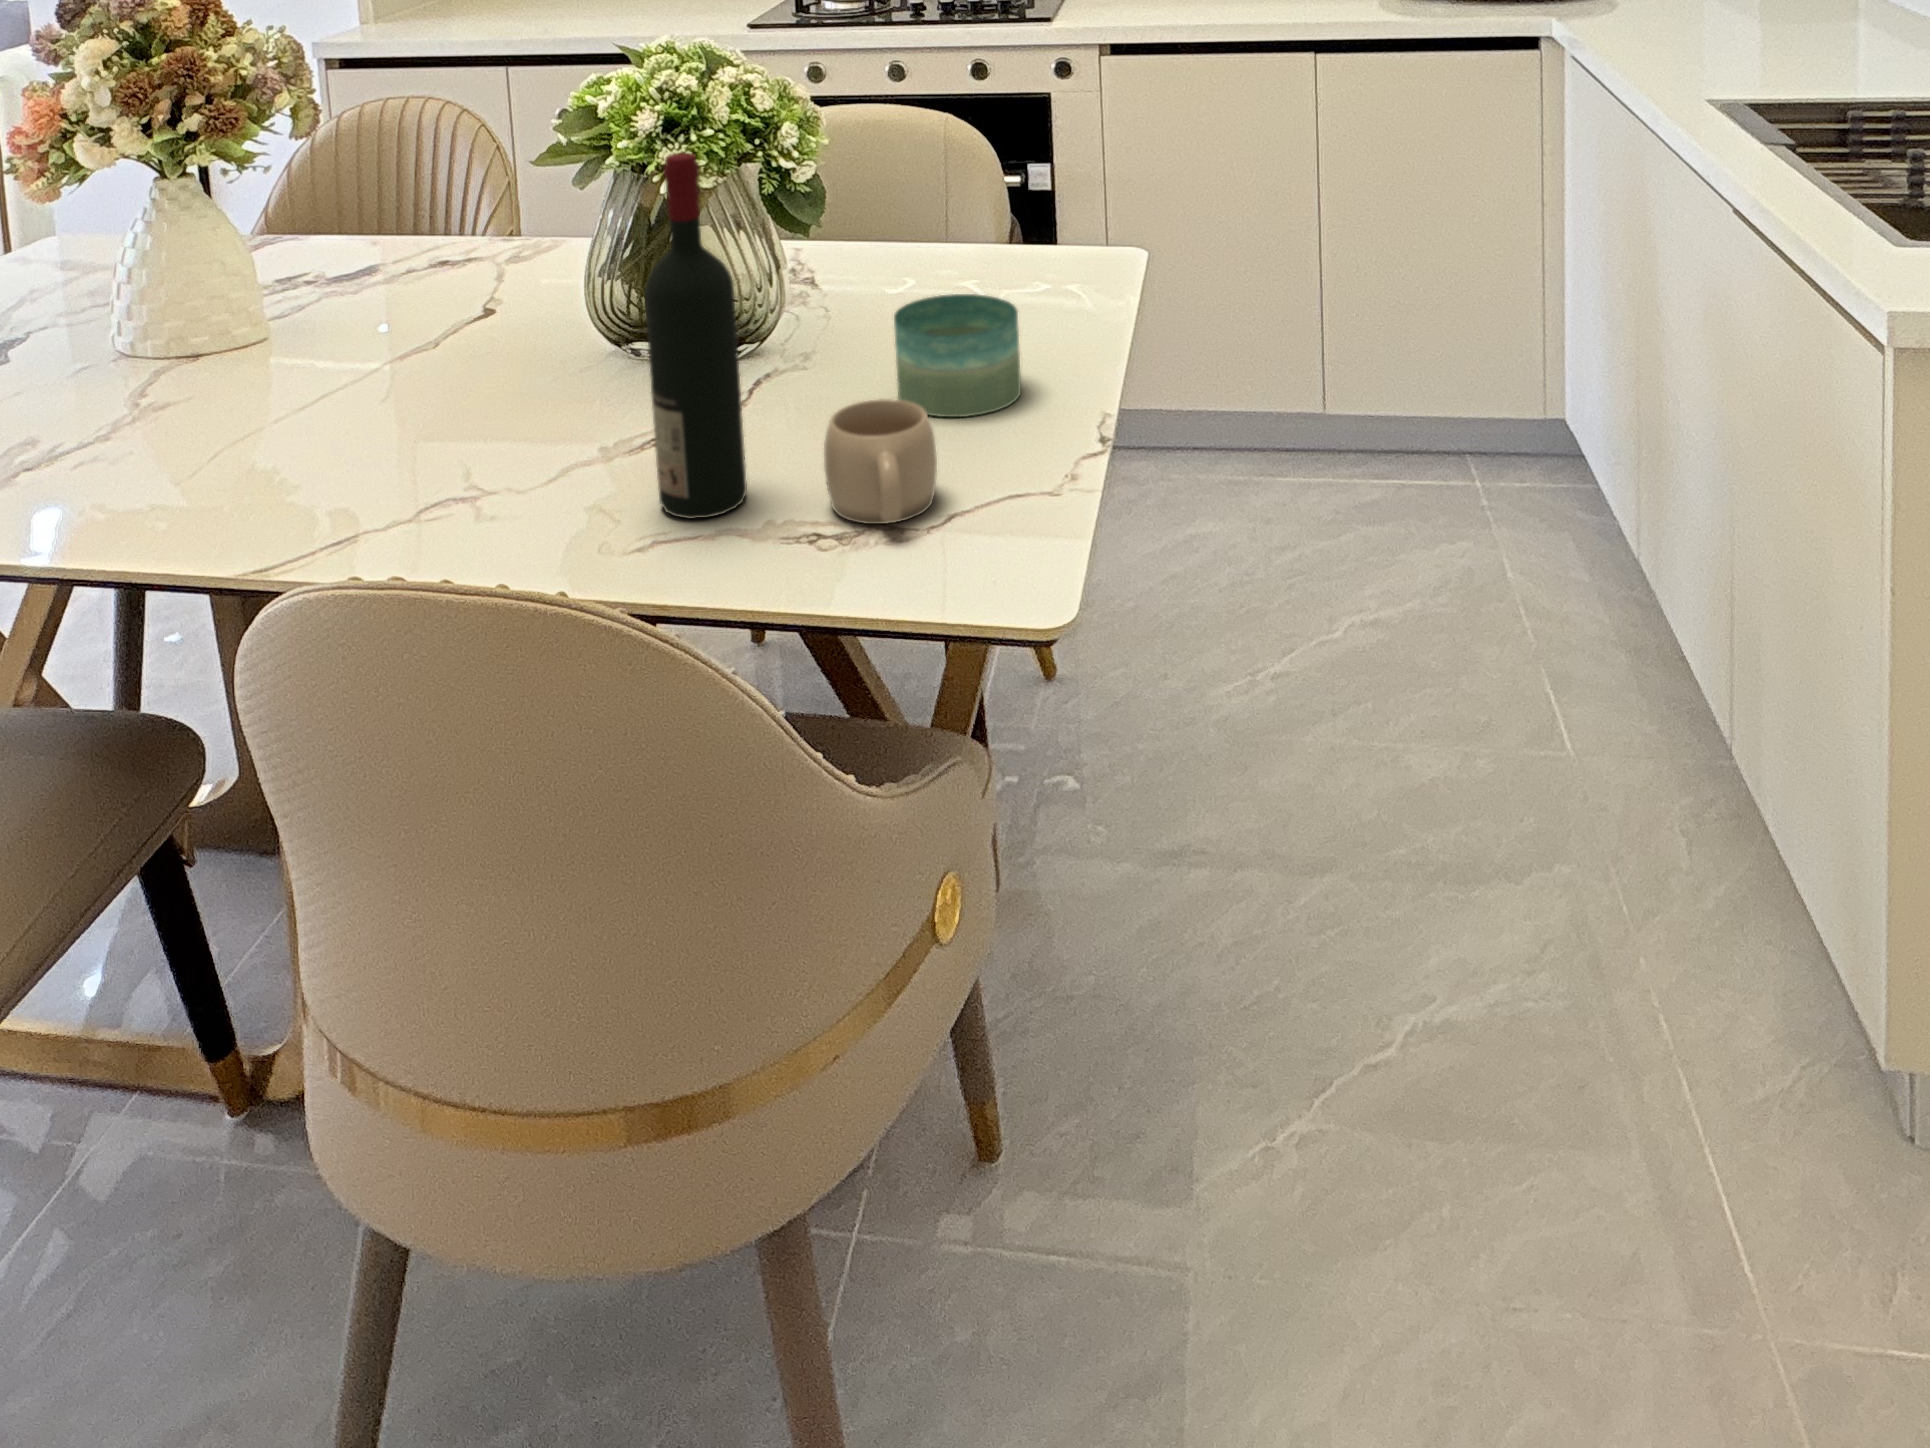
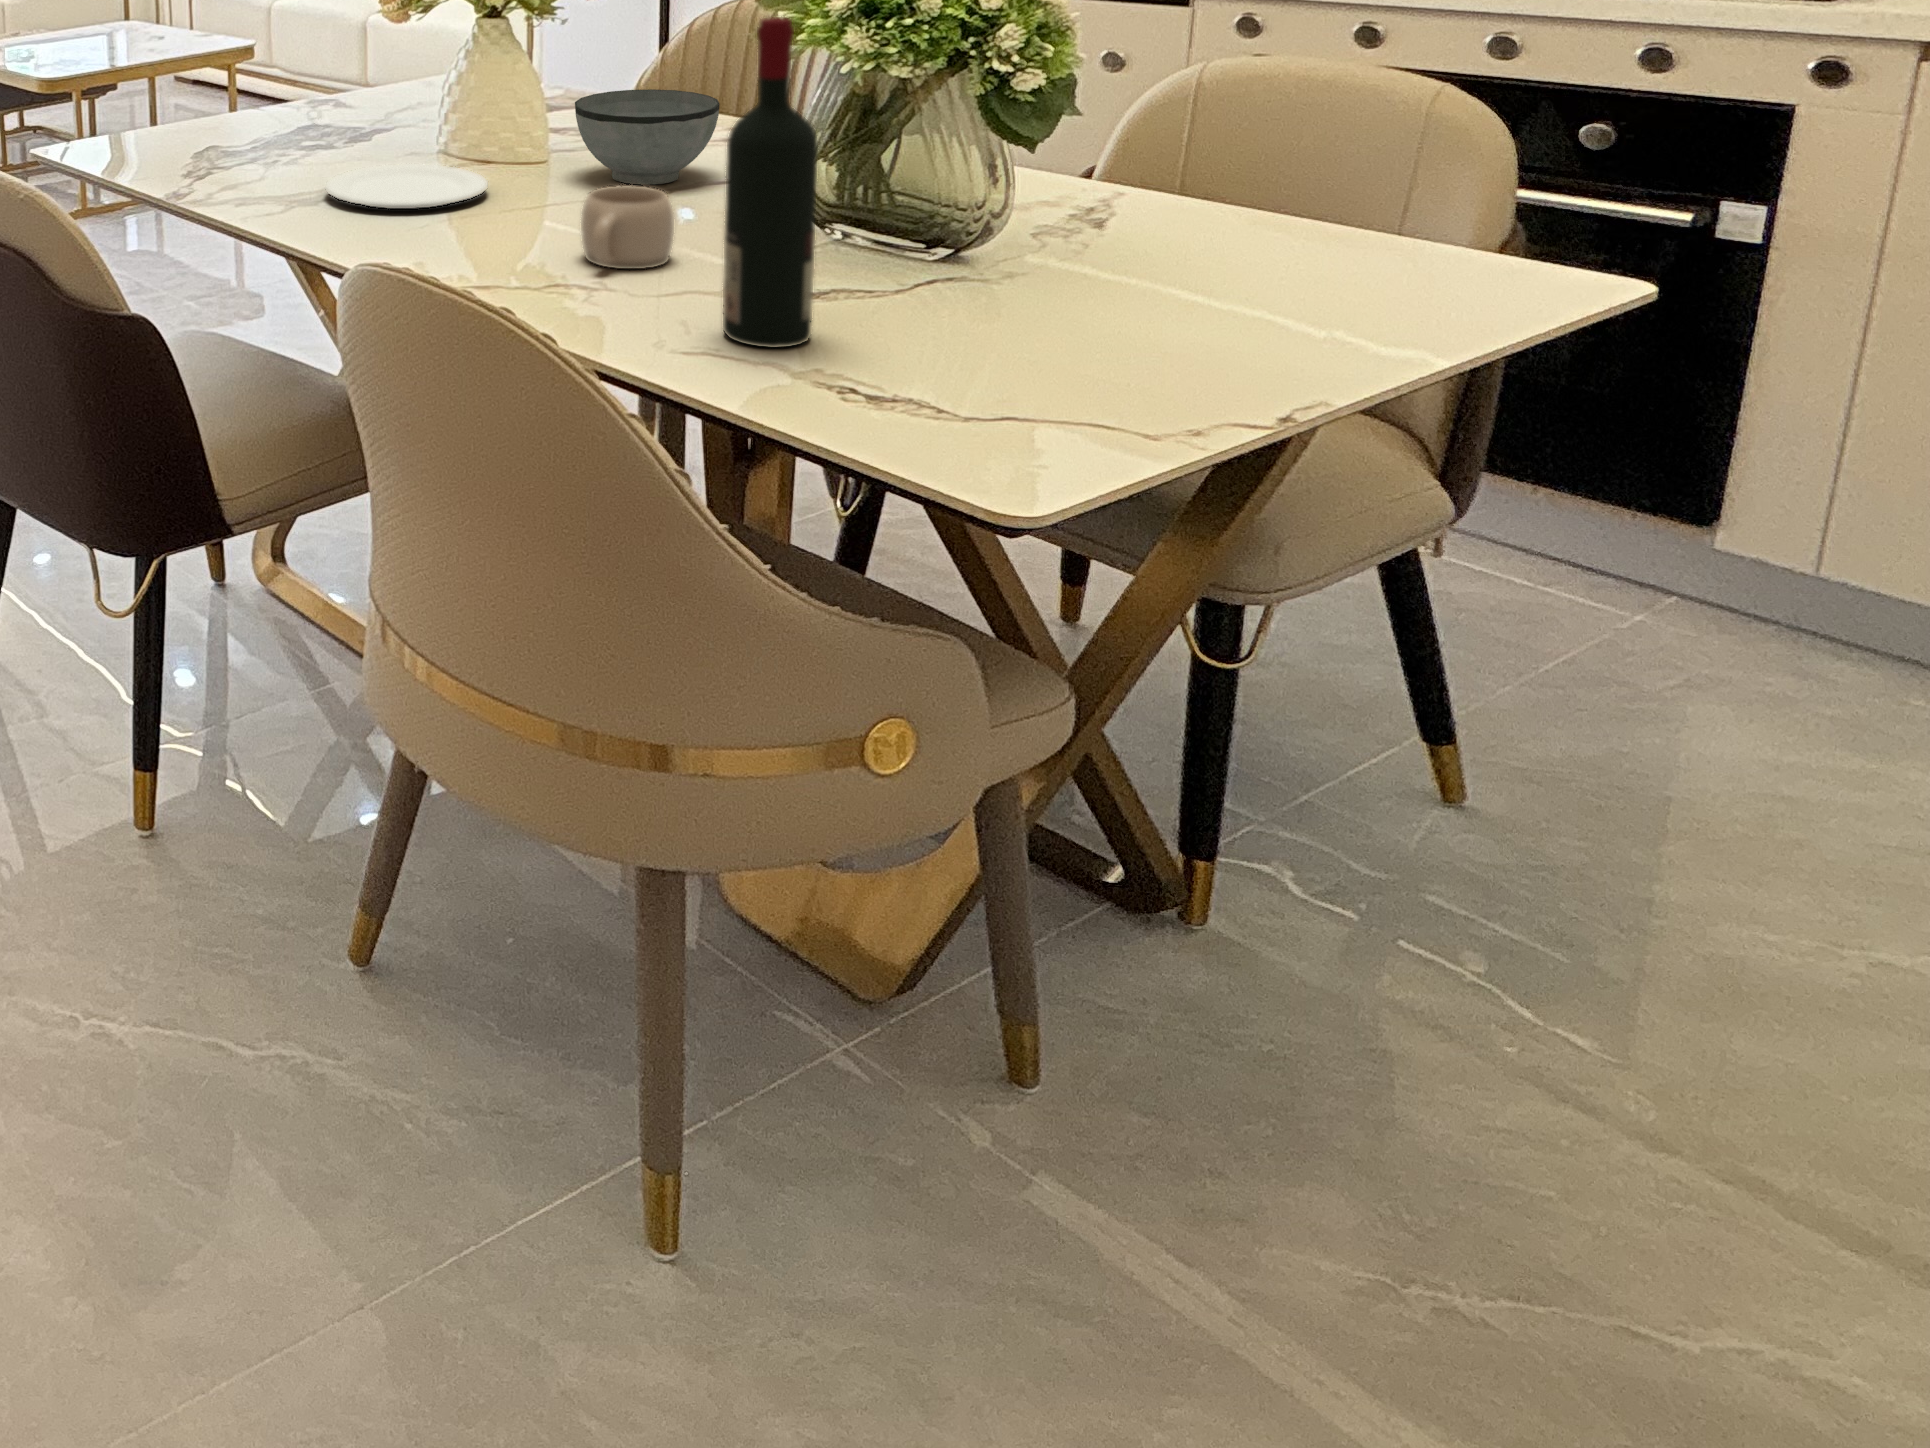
bowl: none [308,230,467,349] -> present [575,89,720,185]
candle: present [894,294,1021,417] -> none [1053,223,1227,350]
plate: none [9,377,238,462] -> present [326,164,488,209]
mug: present [824,399,937,524] -> present [581,185,674,269]

